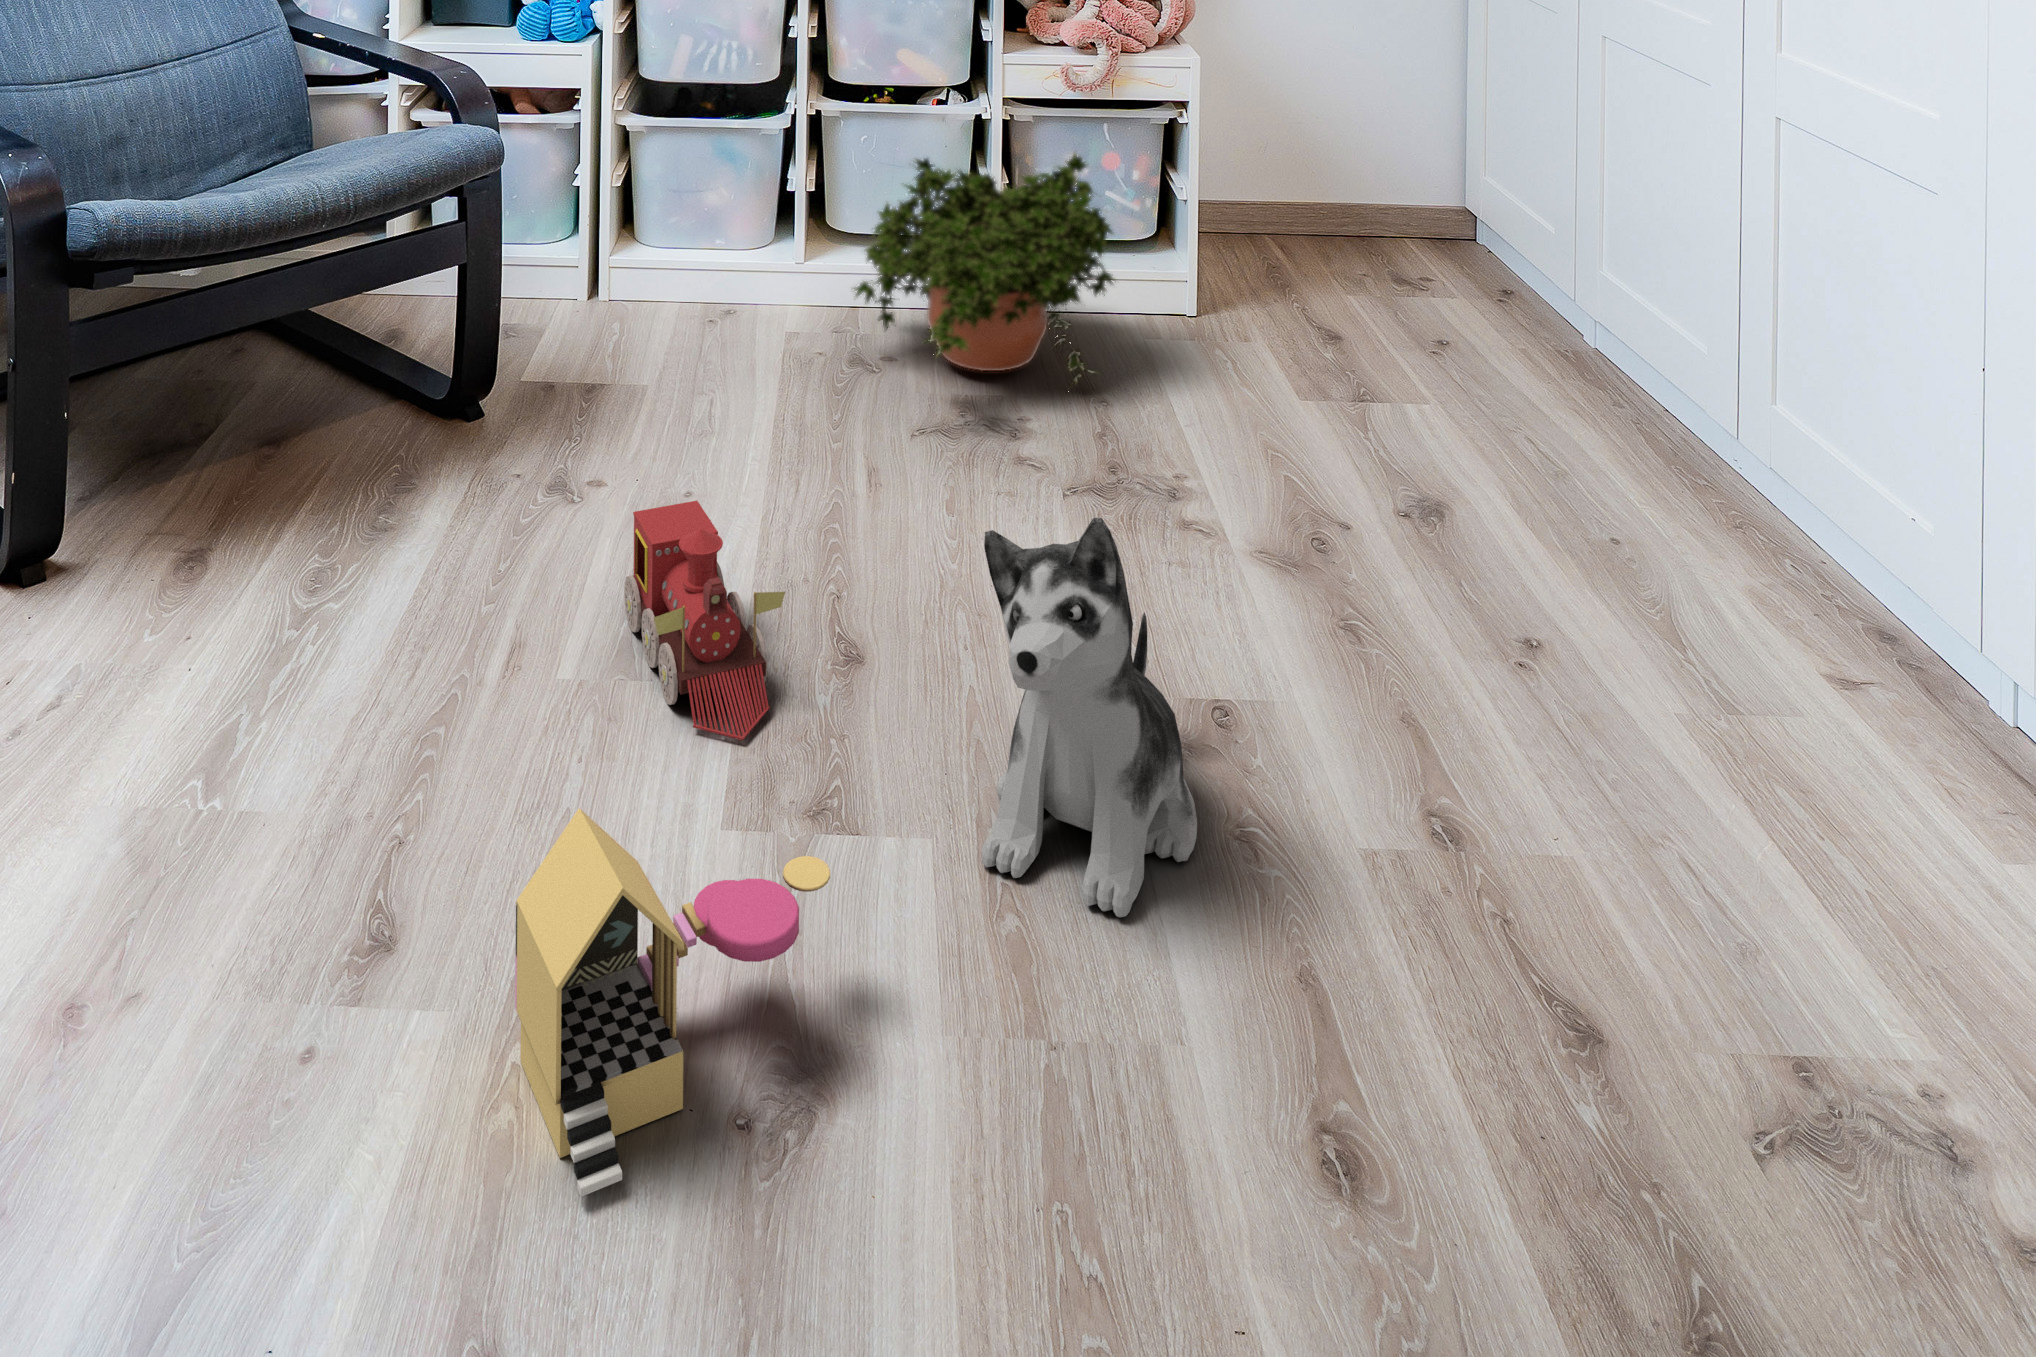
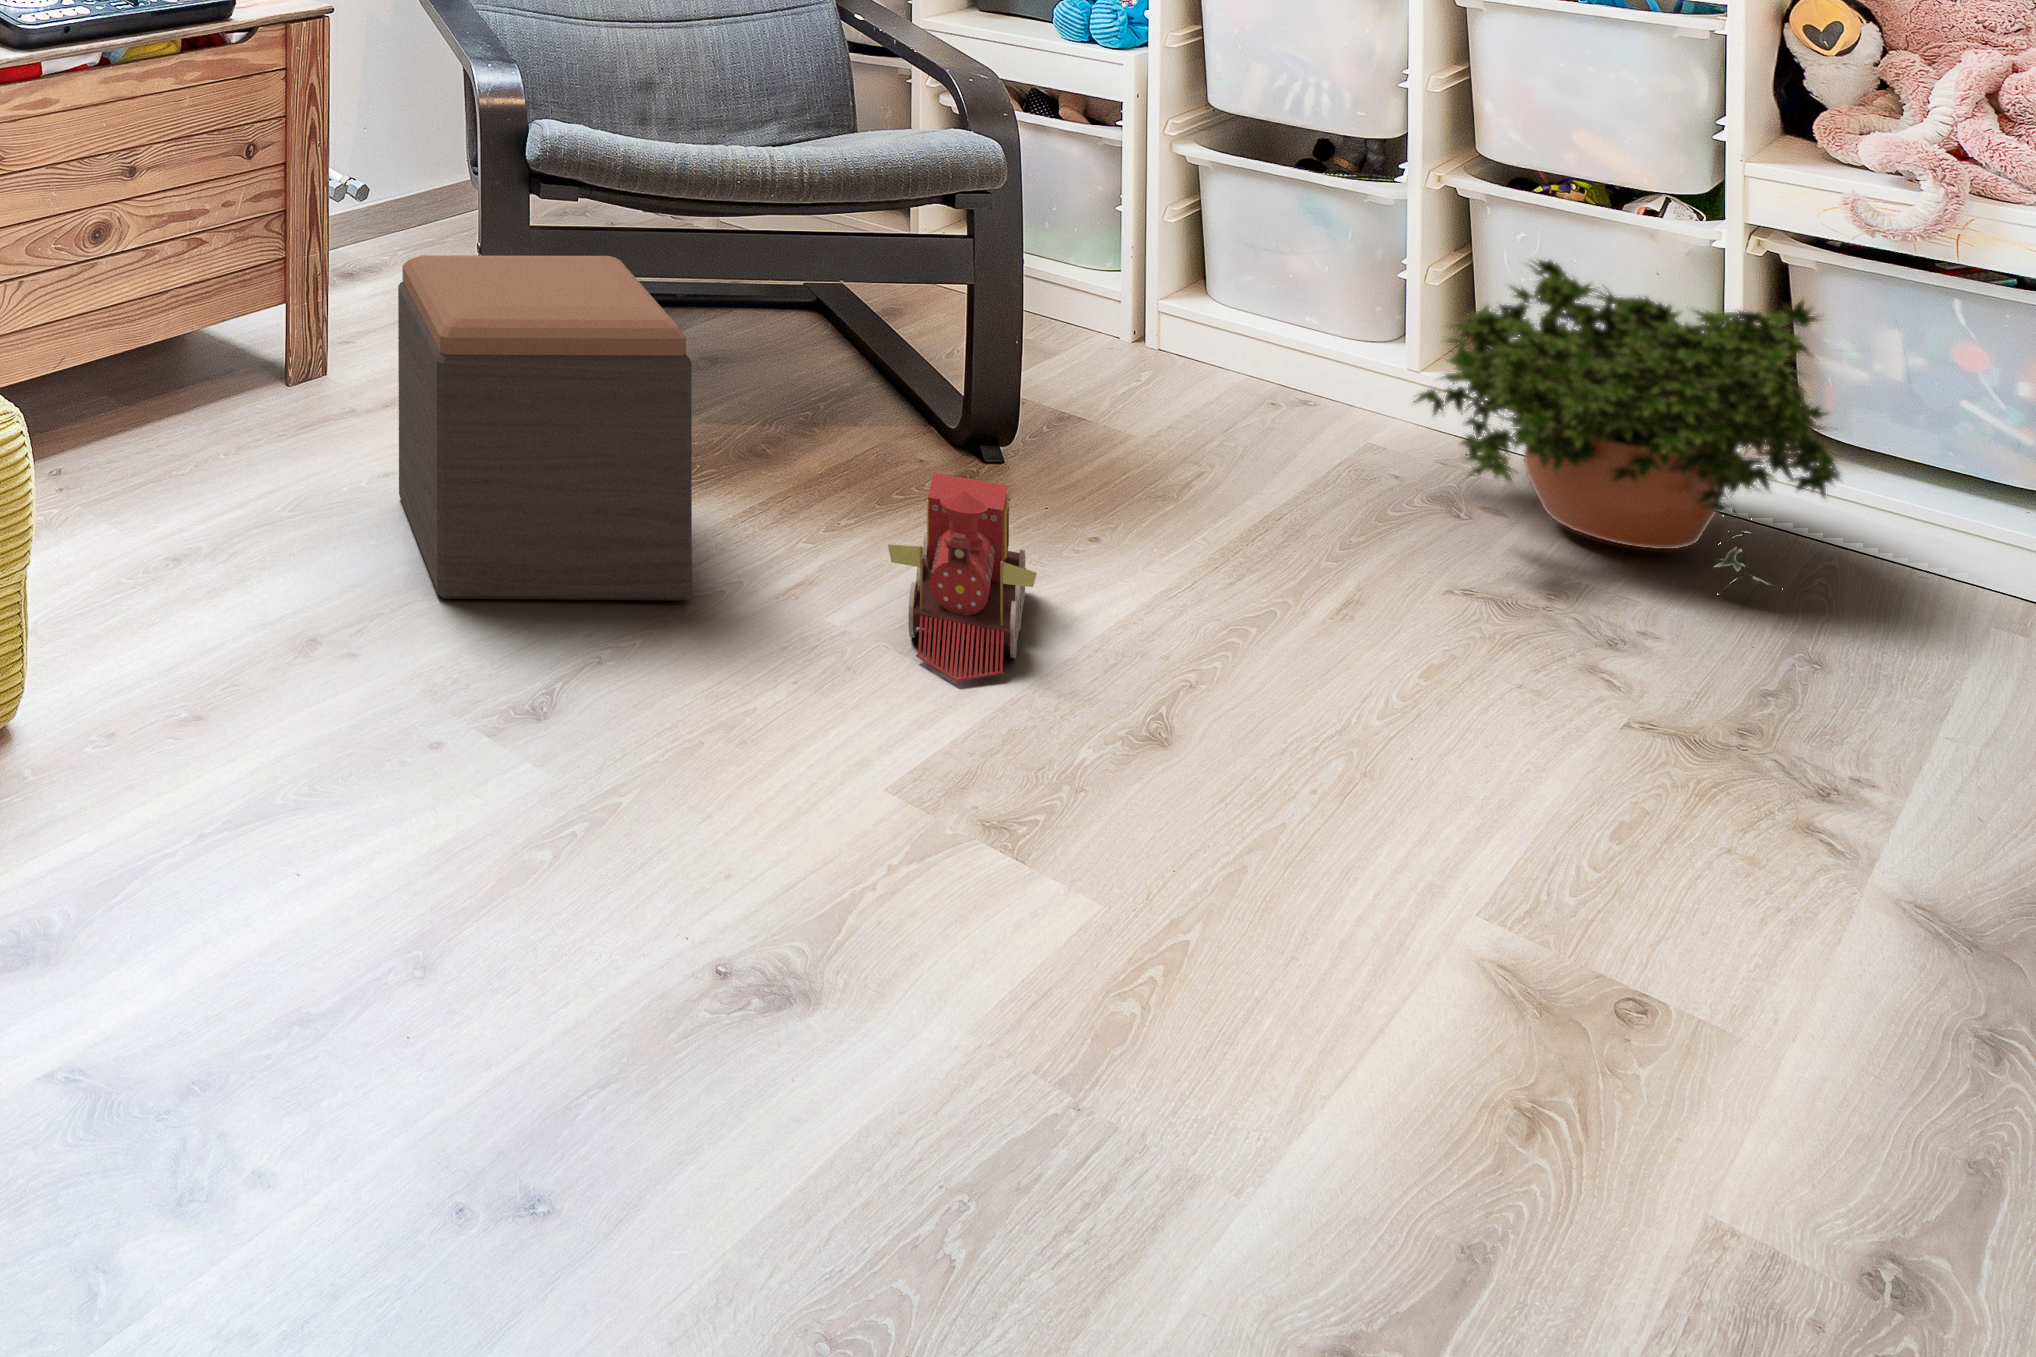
footstool: none [49,382,461,918] -> present [398,255,692,600]
plush toy: present [982,518,1197,917] -> none [1113,531,1426,934]
toy house: present [515,808,830,1197] -> none [583,577,884,830]

